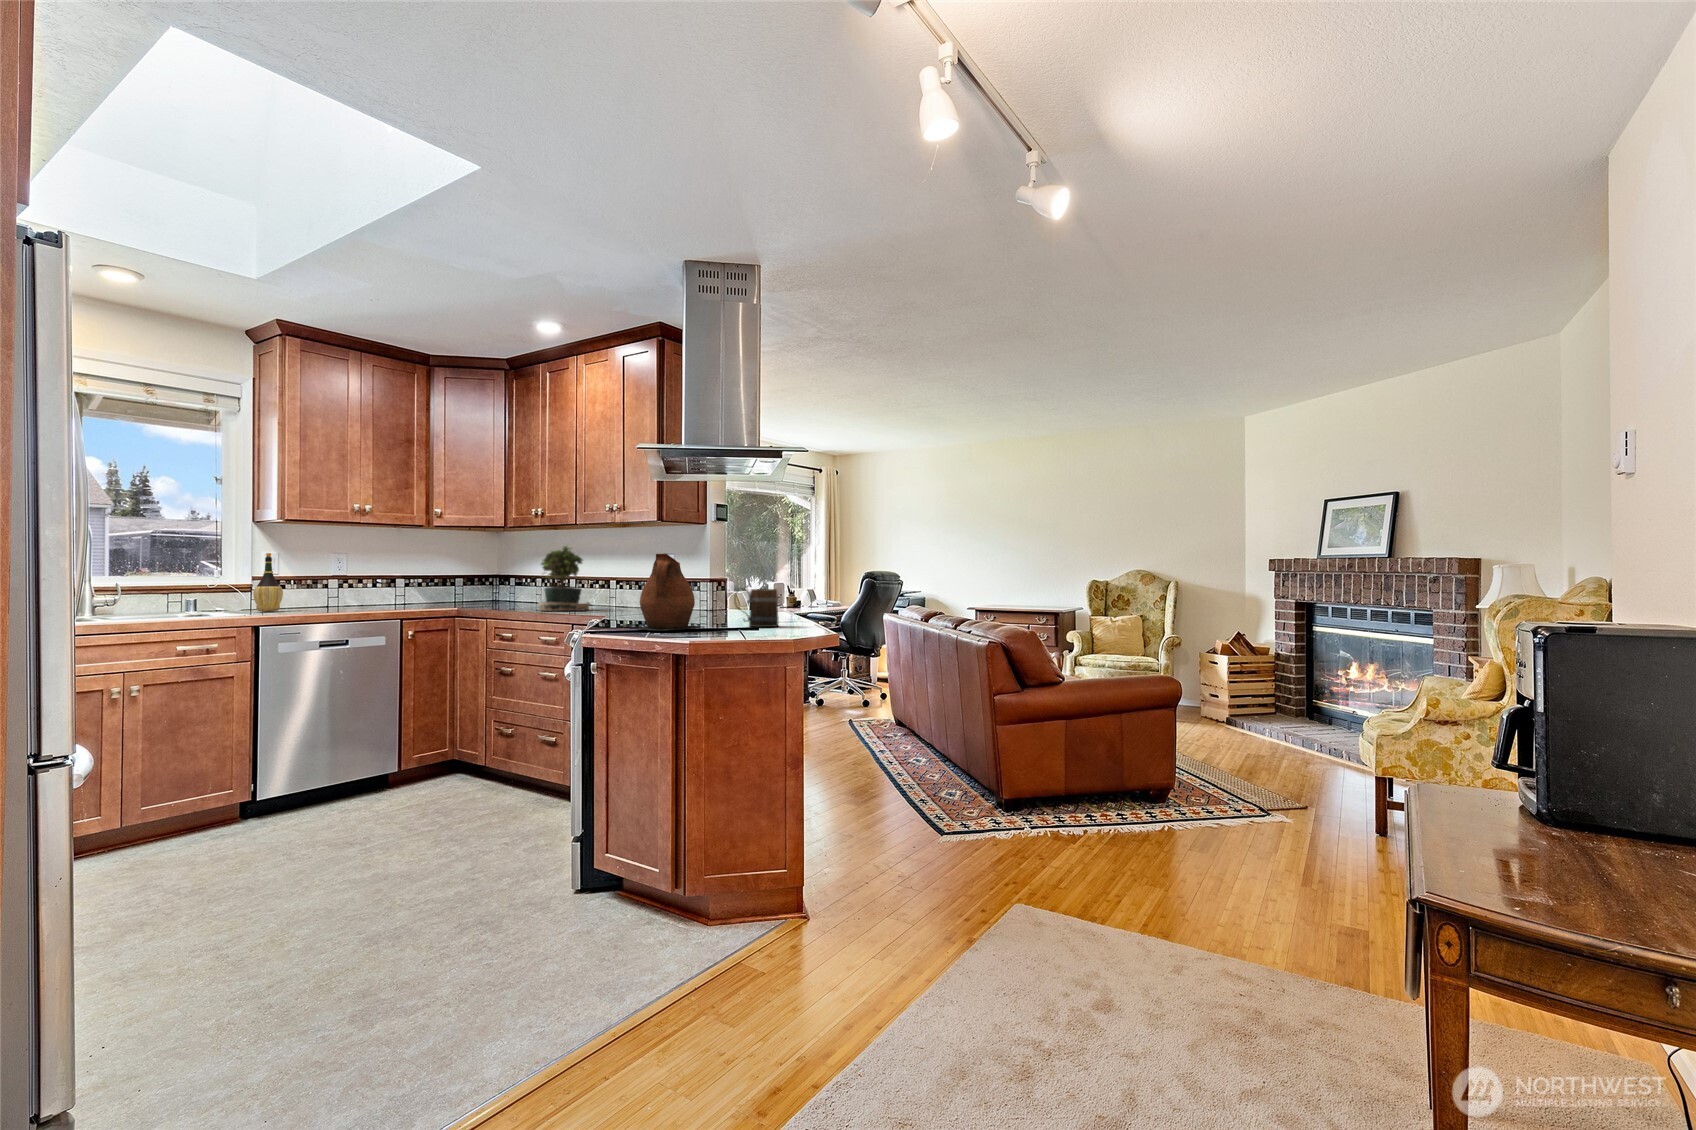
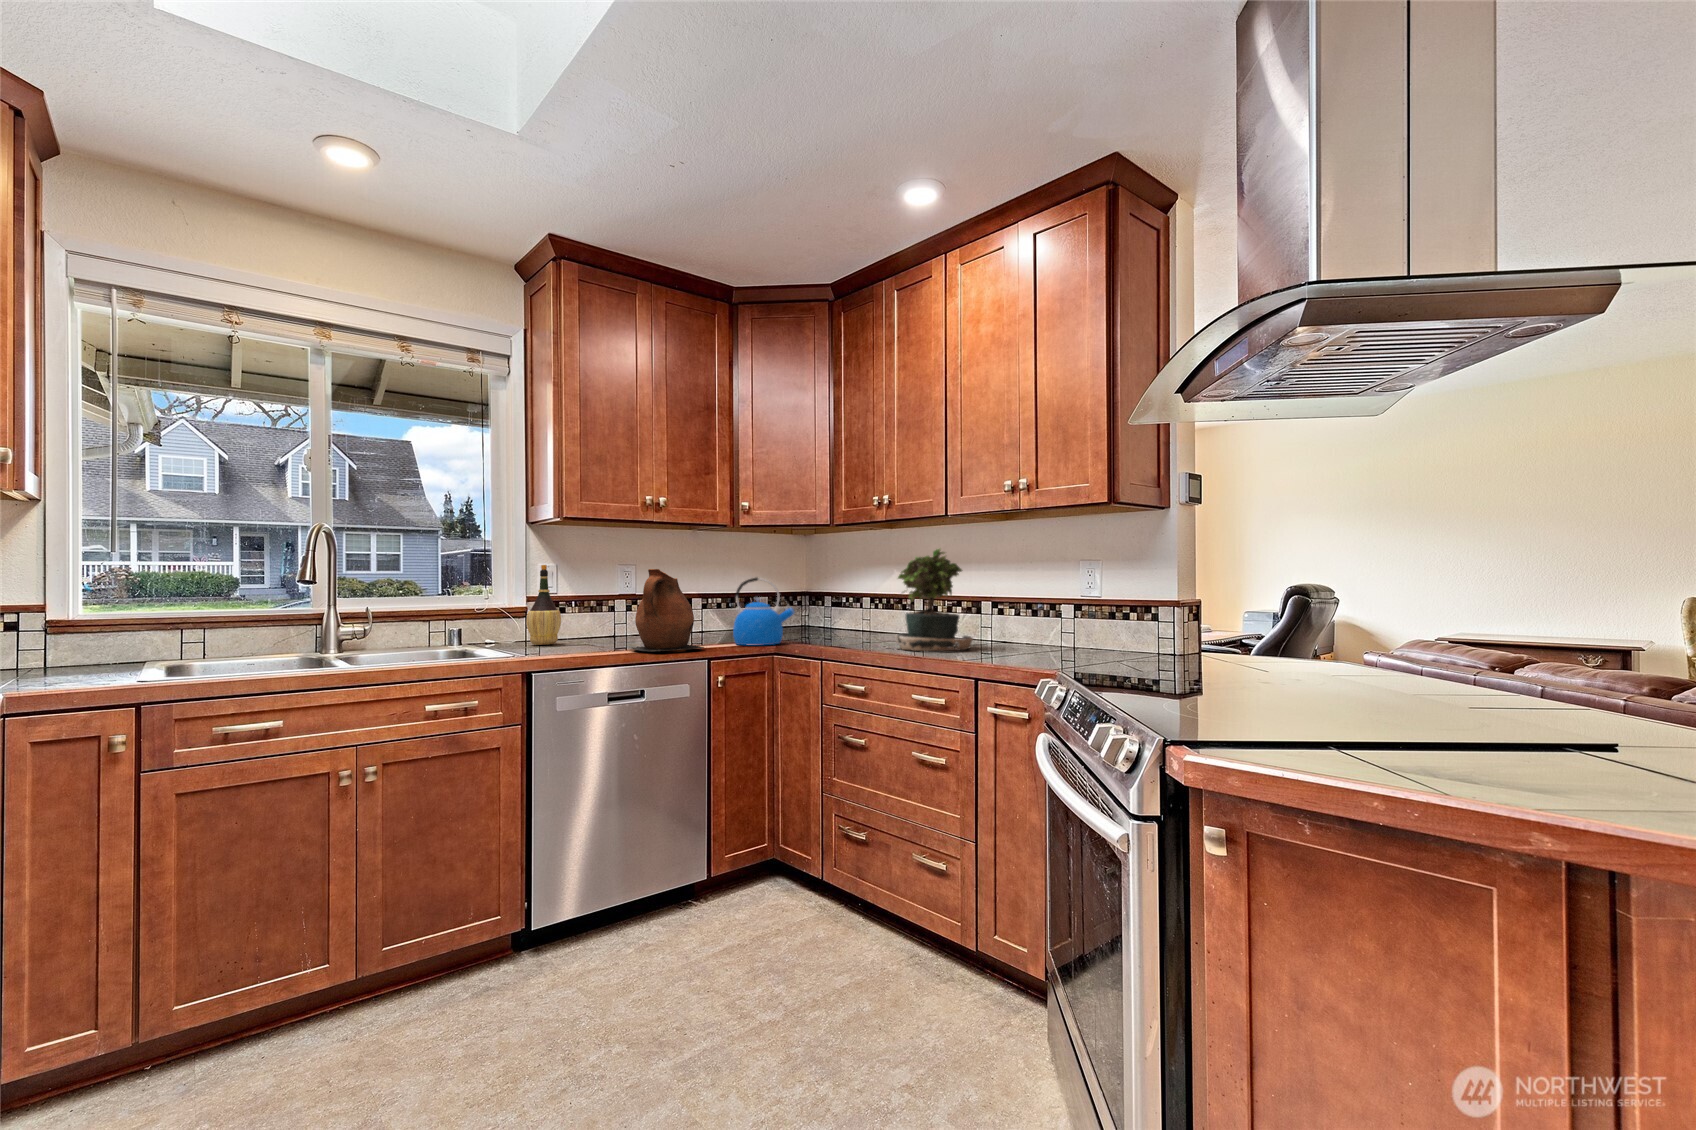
ceramic pitcher: present [636,554,704,631] -> present [631,569,704,652]
kettle: none [423,564,471,610] -> present [733,578,795,645]
mug: present [734,589,779,627] -> none [1484,639,1599,738]

